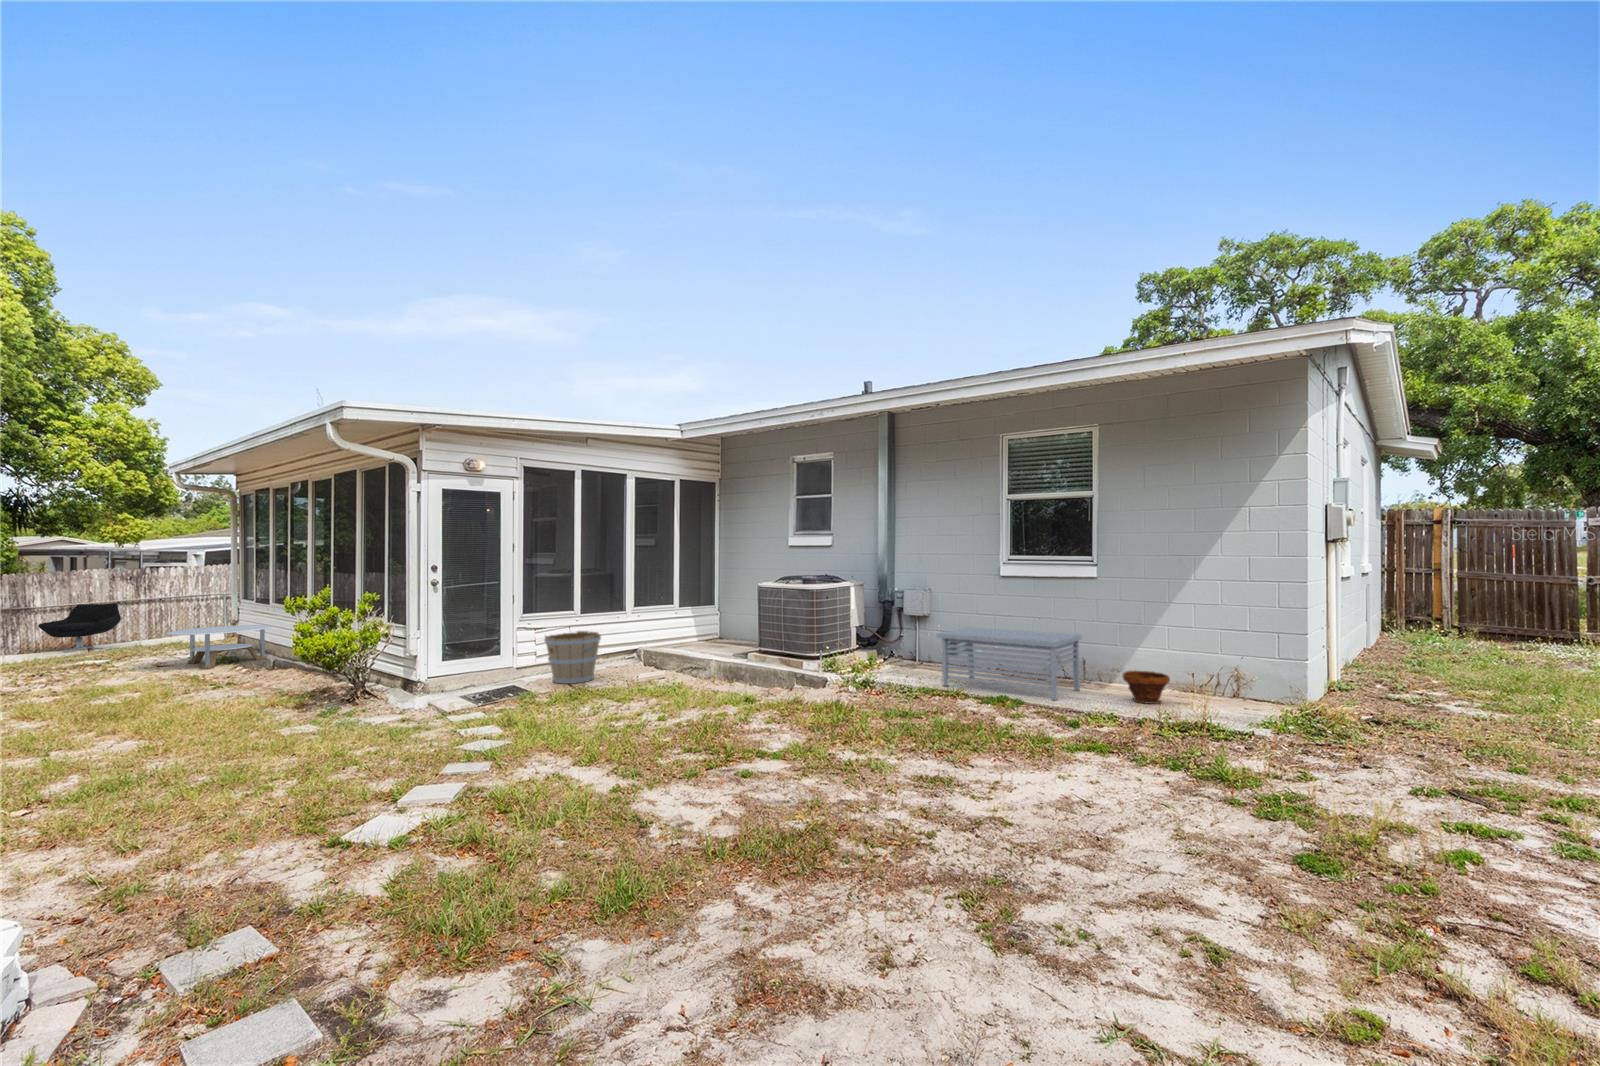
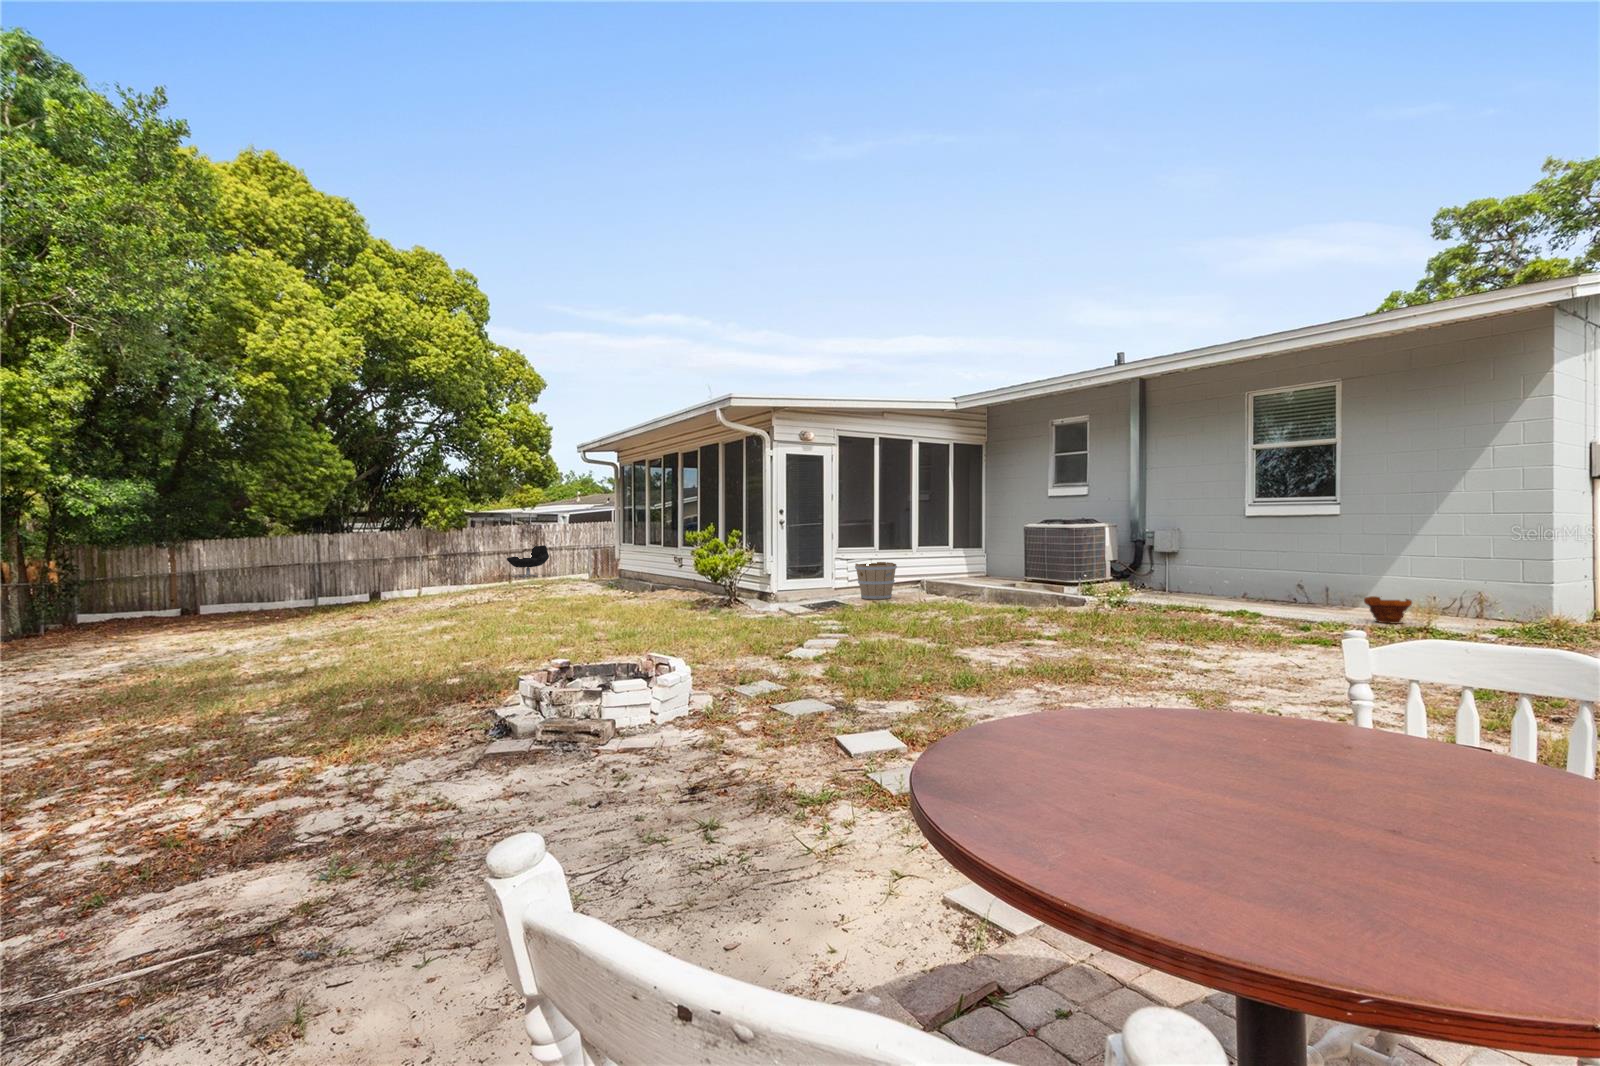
round table: present [166,625,273,669] -> none [594,559,654,587]
storage bench: present [937,627,1082,700] -> none [1184,562,1326,619]

